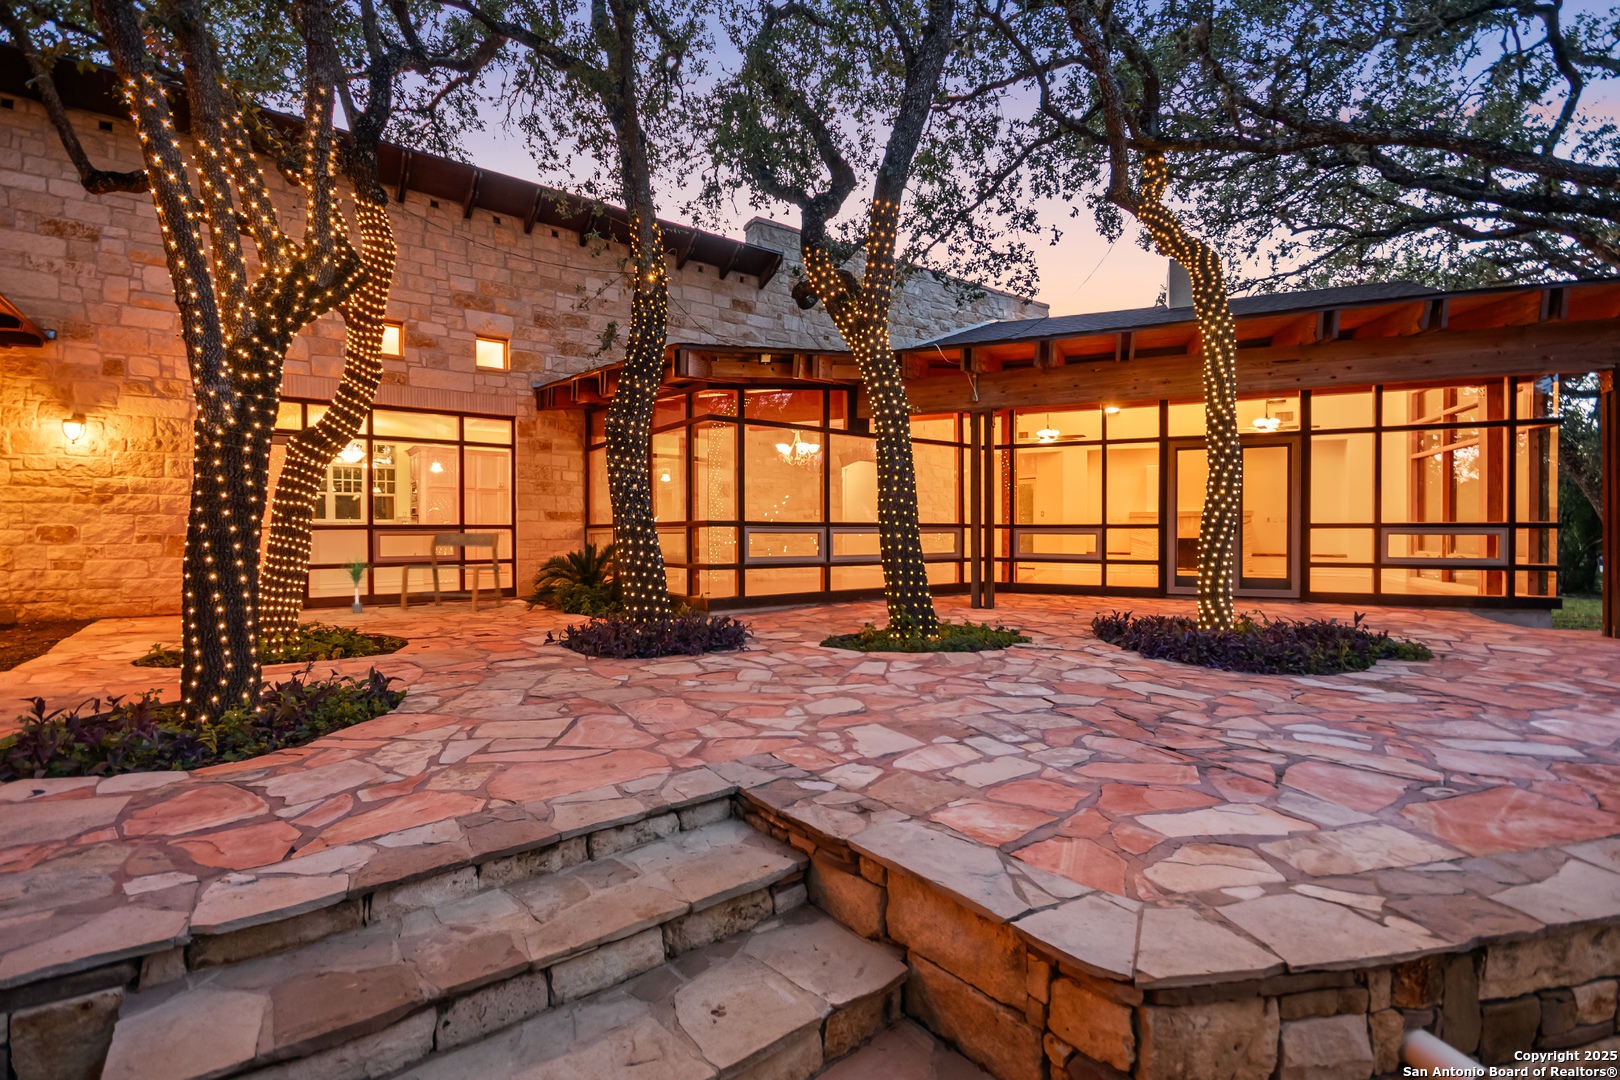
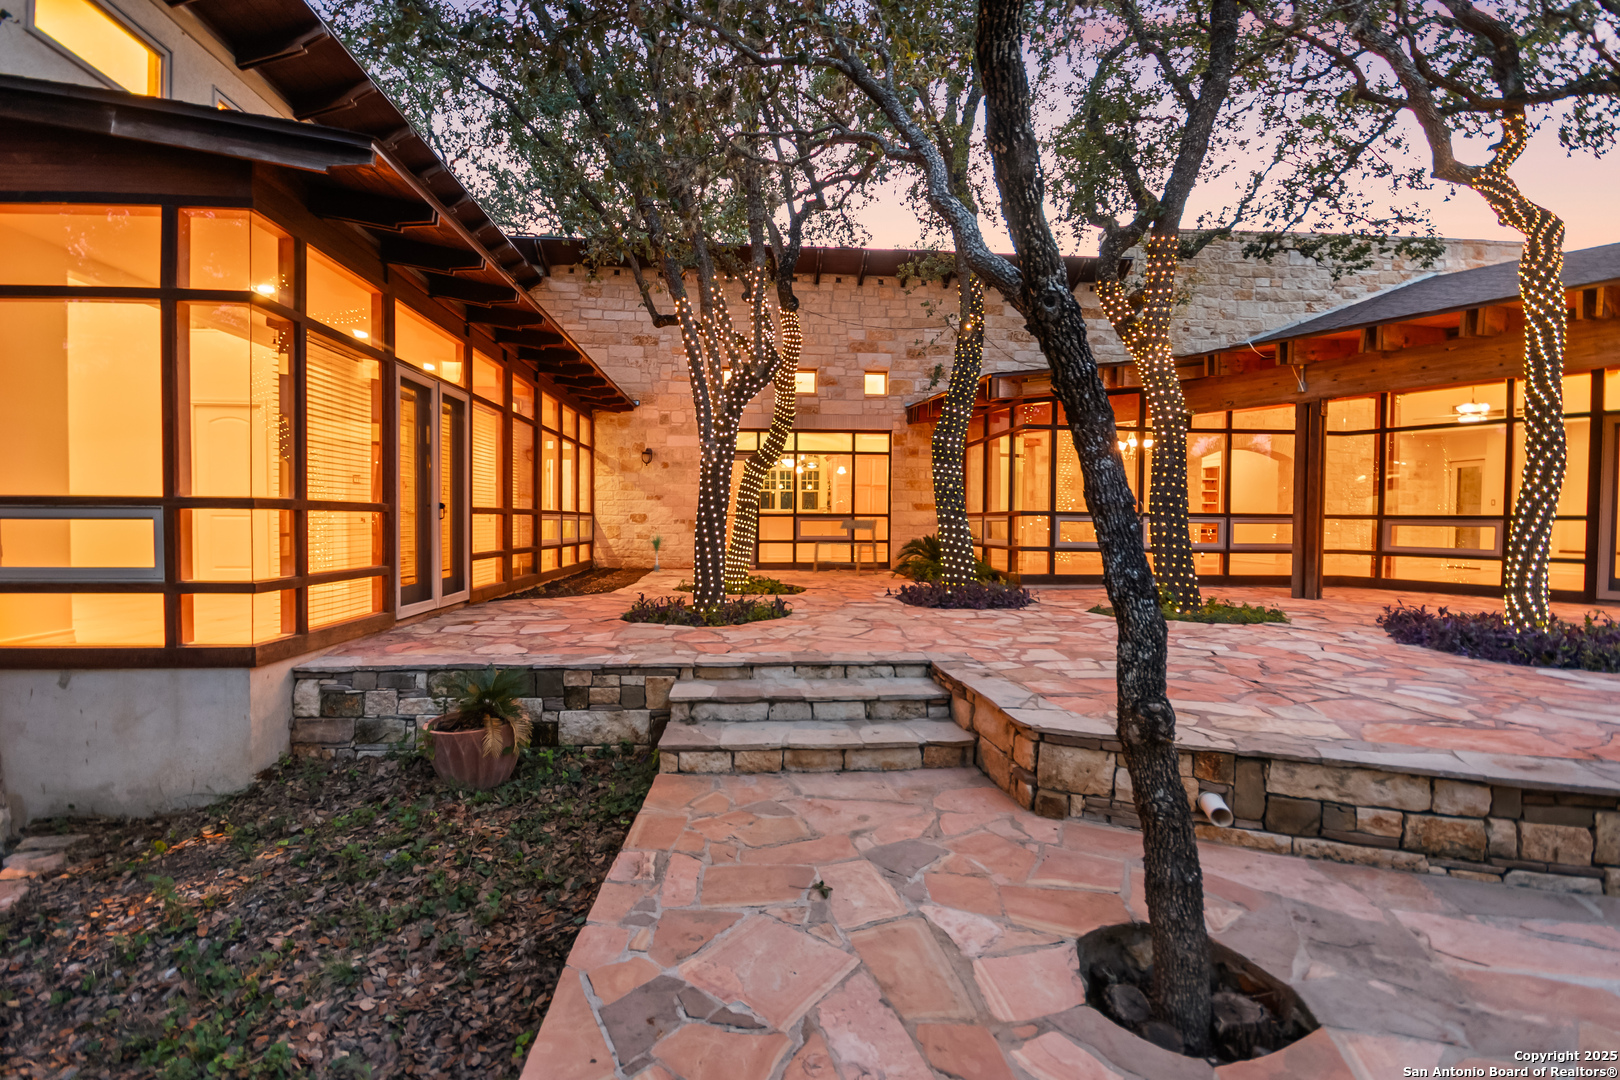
potted plant: present [347,560,365,613] -> present [651,536,662,572]

